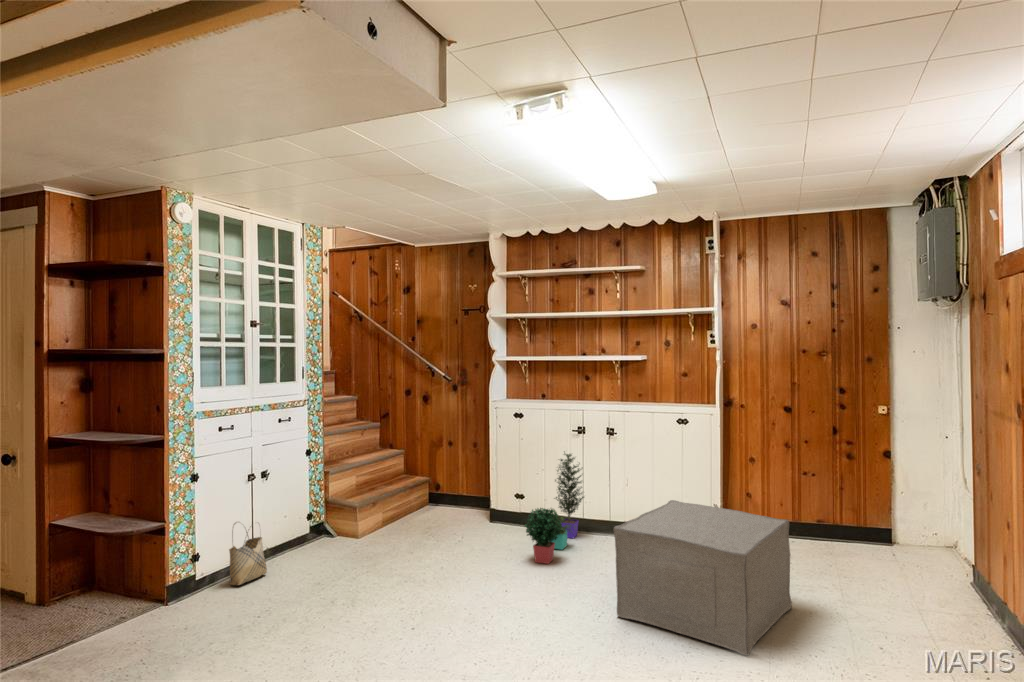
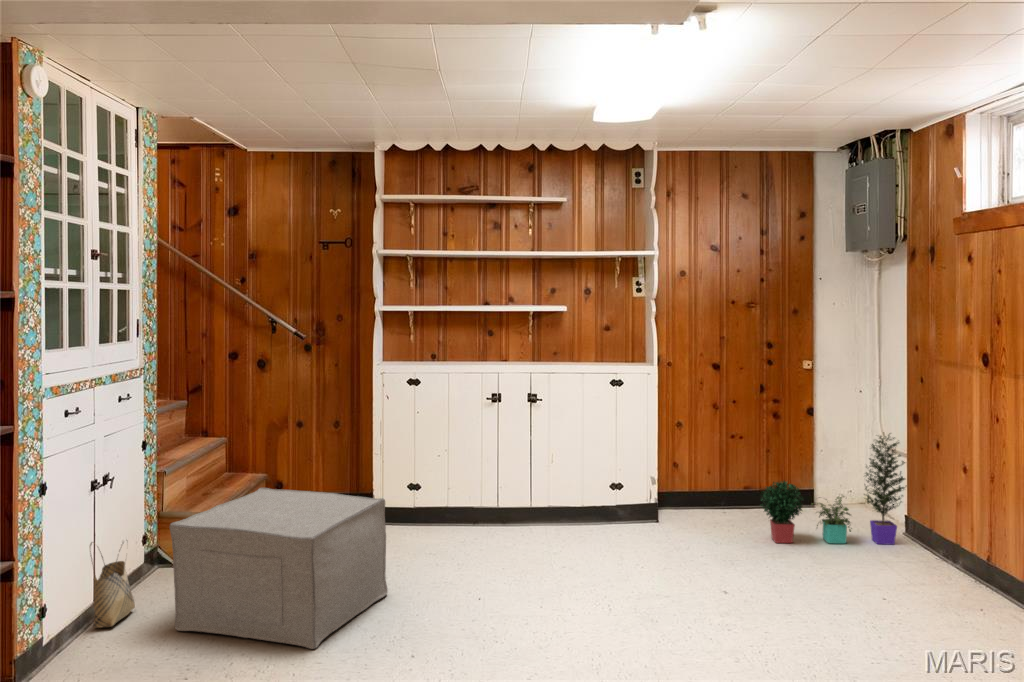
potted plant: present [525,453,584,564] -> present [760,435,905,544]
ottoman: present [614,500,792,656] -> present [170,488,388,649]

